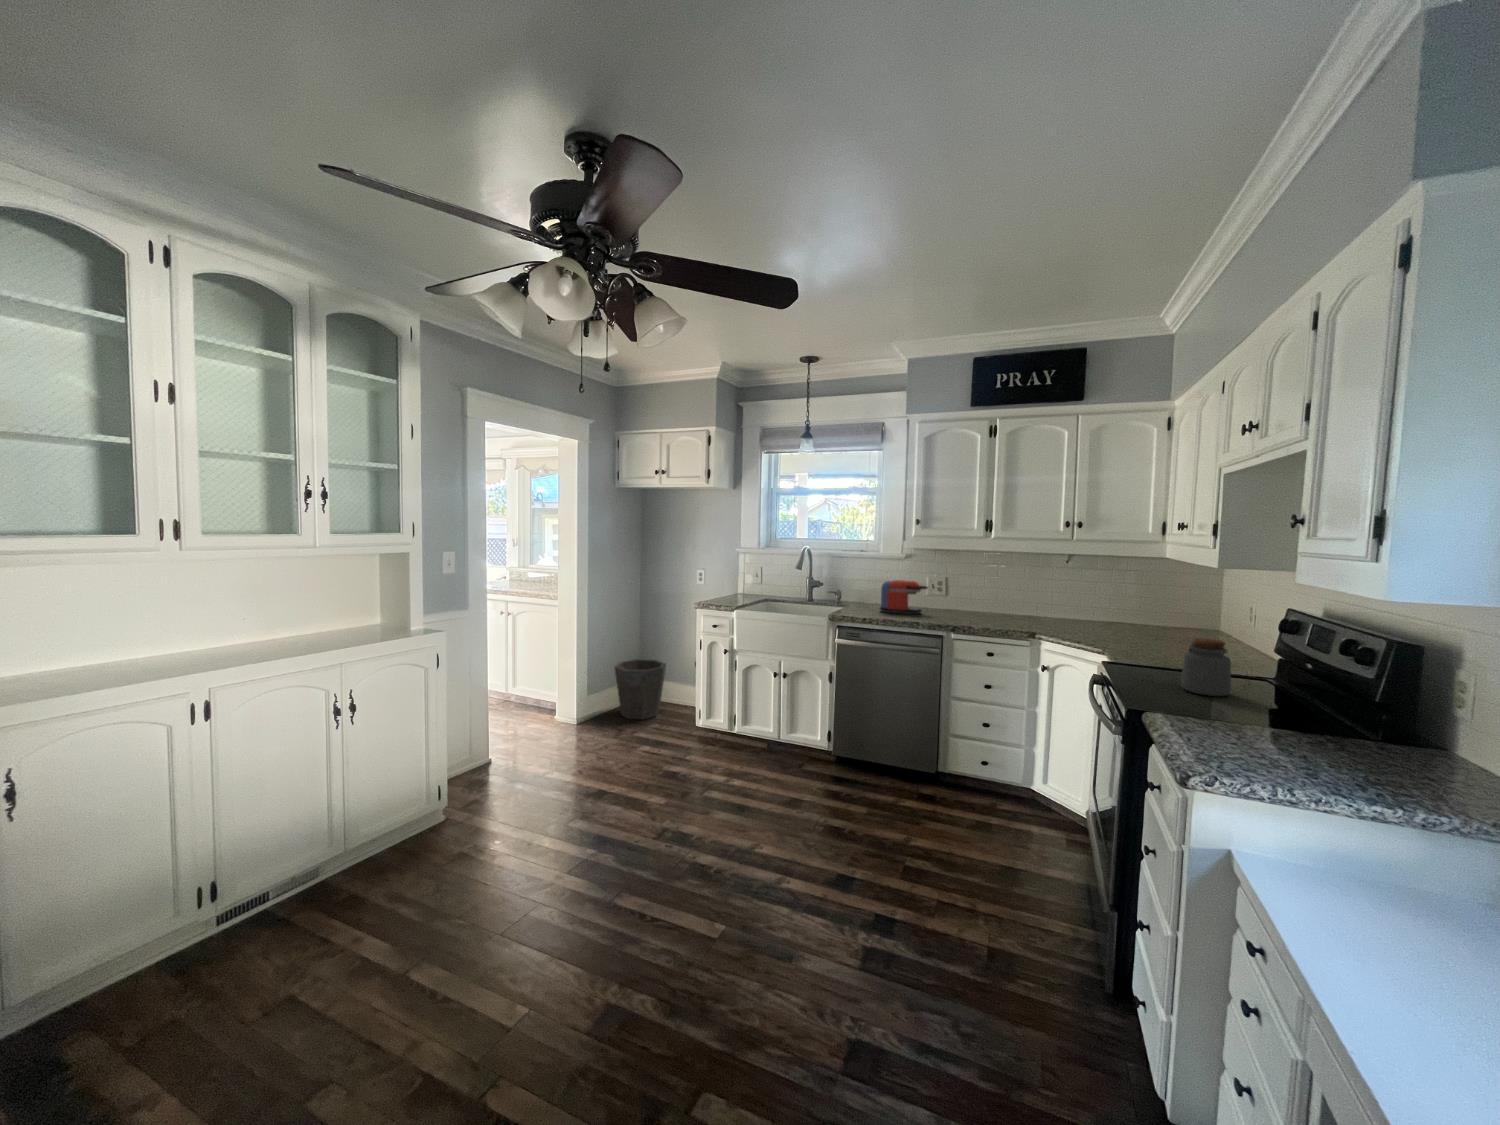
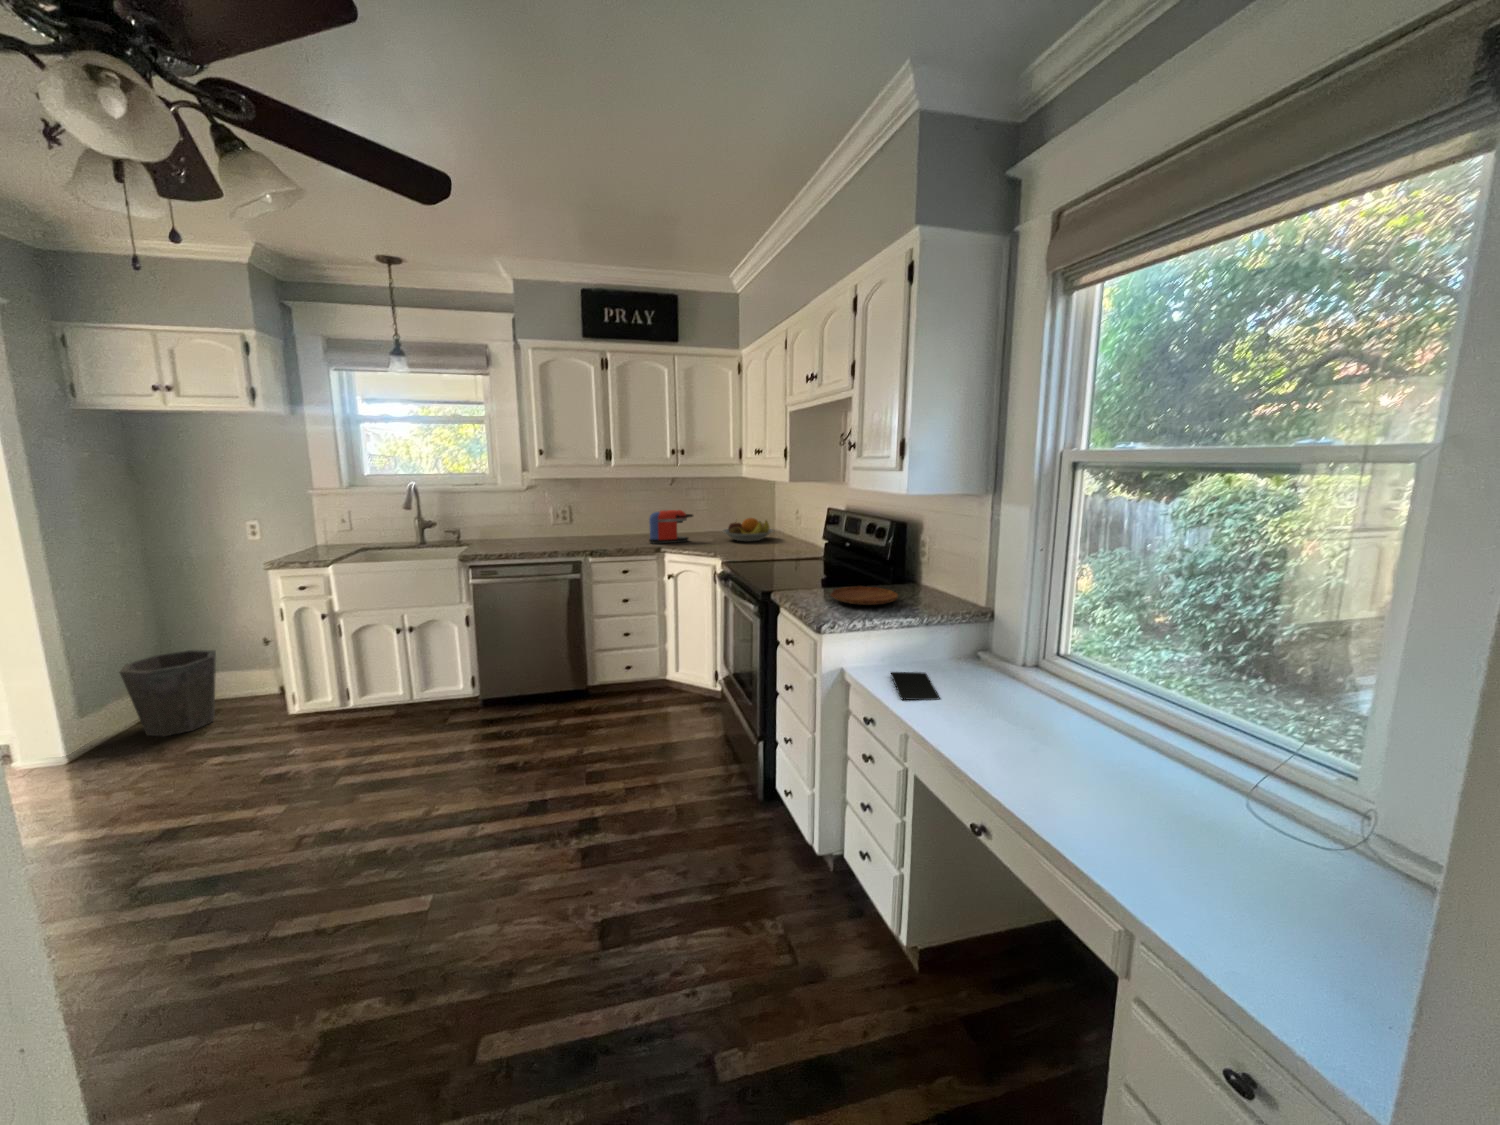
coffee maker: present [880,580,928,614] -> present [649,510,693,544]
fruit bowl: none [1123,610,1206,641] -> present [722,518,774,541]
jar: present [1181,638,1231,696] -> none [779,533,808,573]
tray: none [1240,733,1388,777] -> present [830,586,898,605]
tablet: none [1331,897,1432,993] -> present [891,672,940,700]

